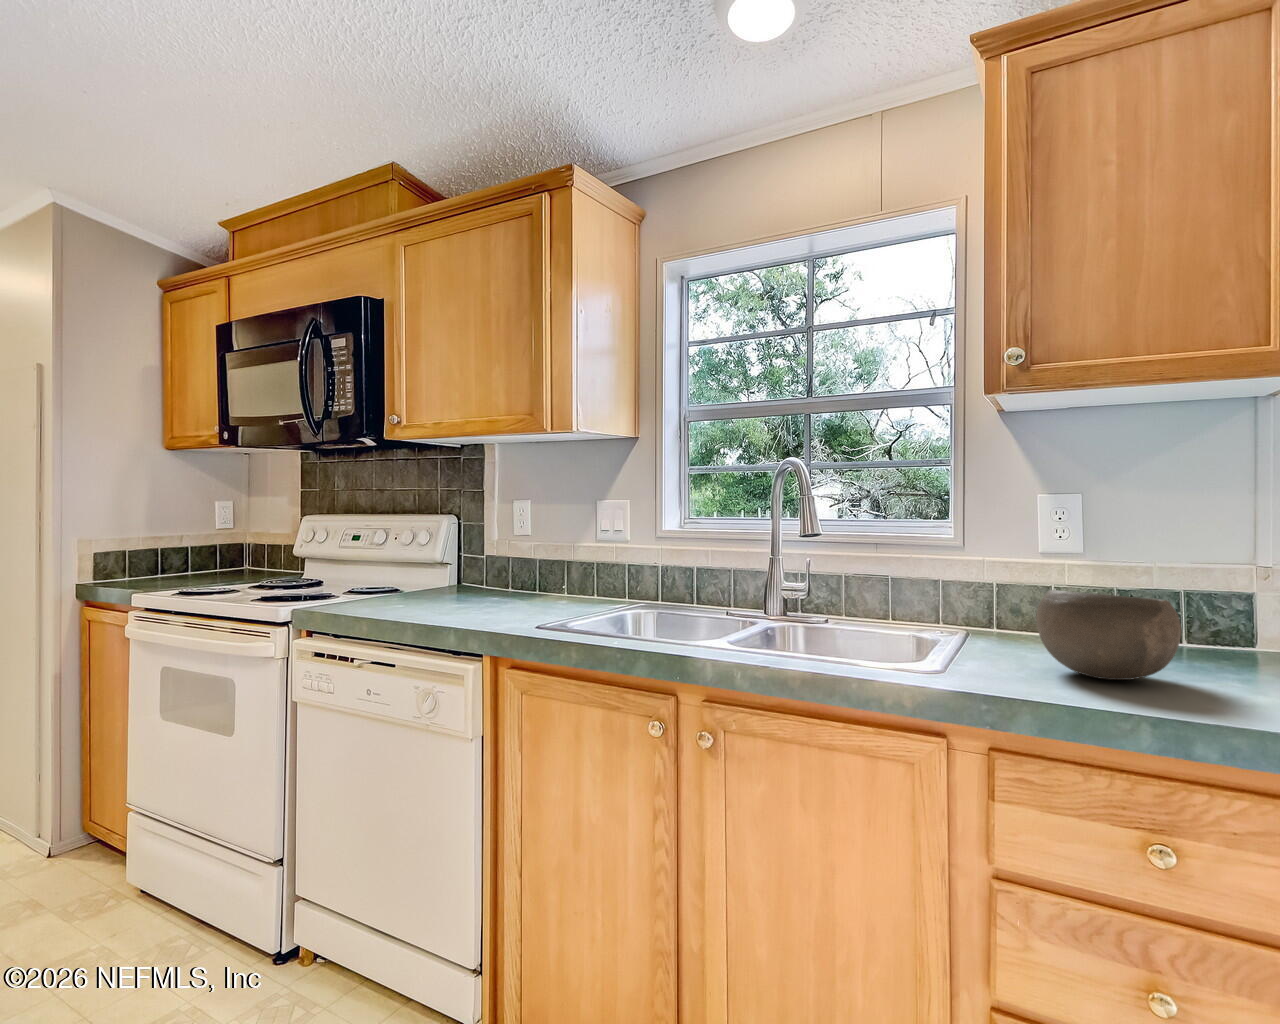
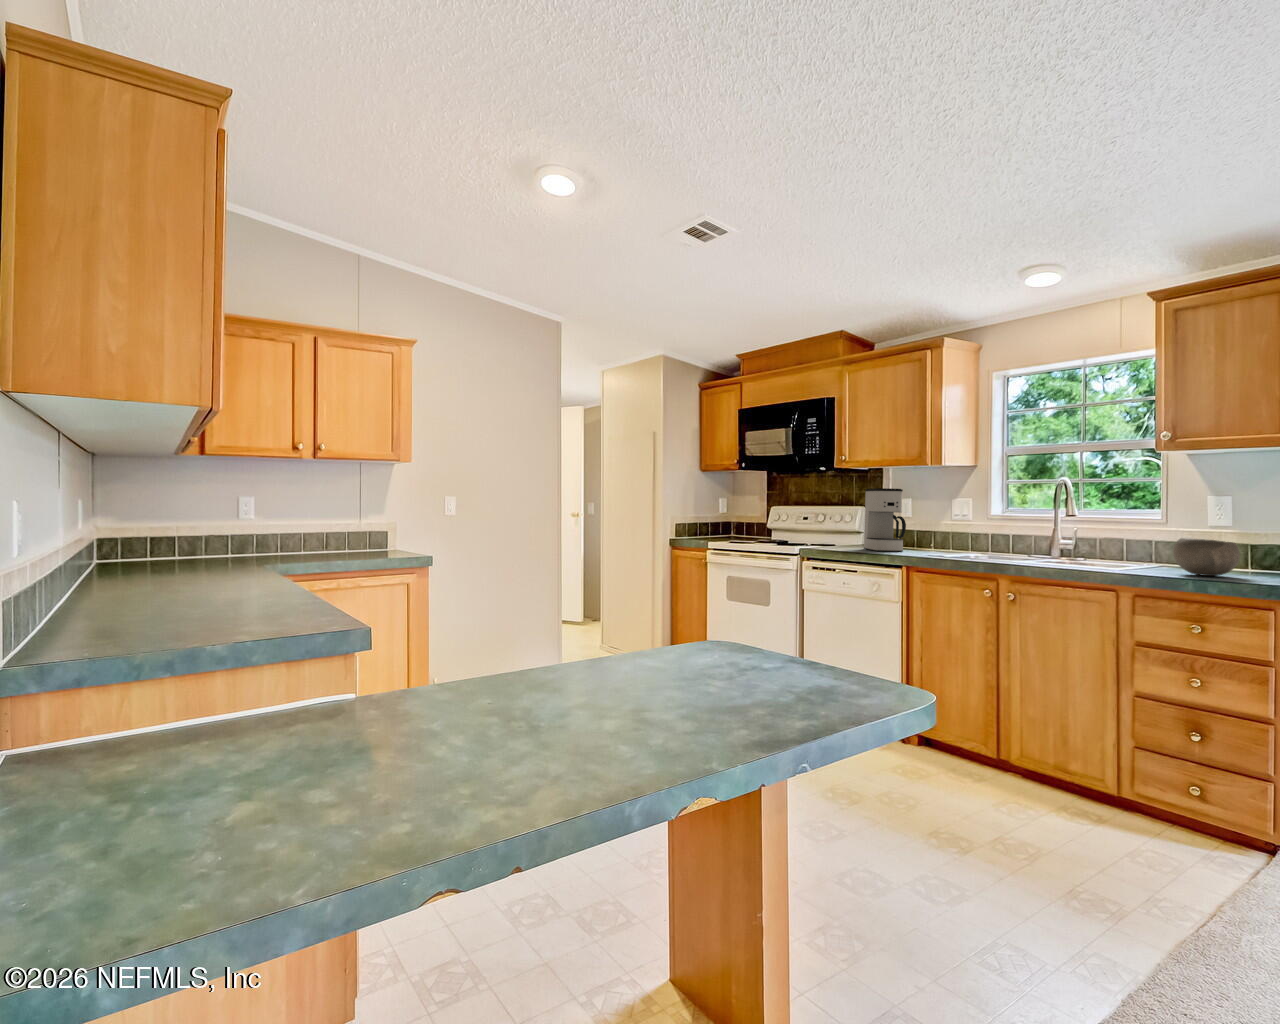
coffee maker: none [436,479,514,610] -> present [864,488,906,552]

